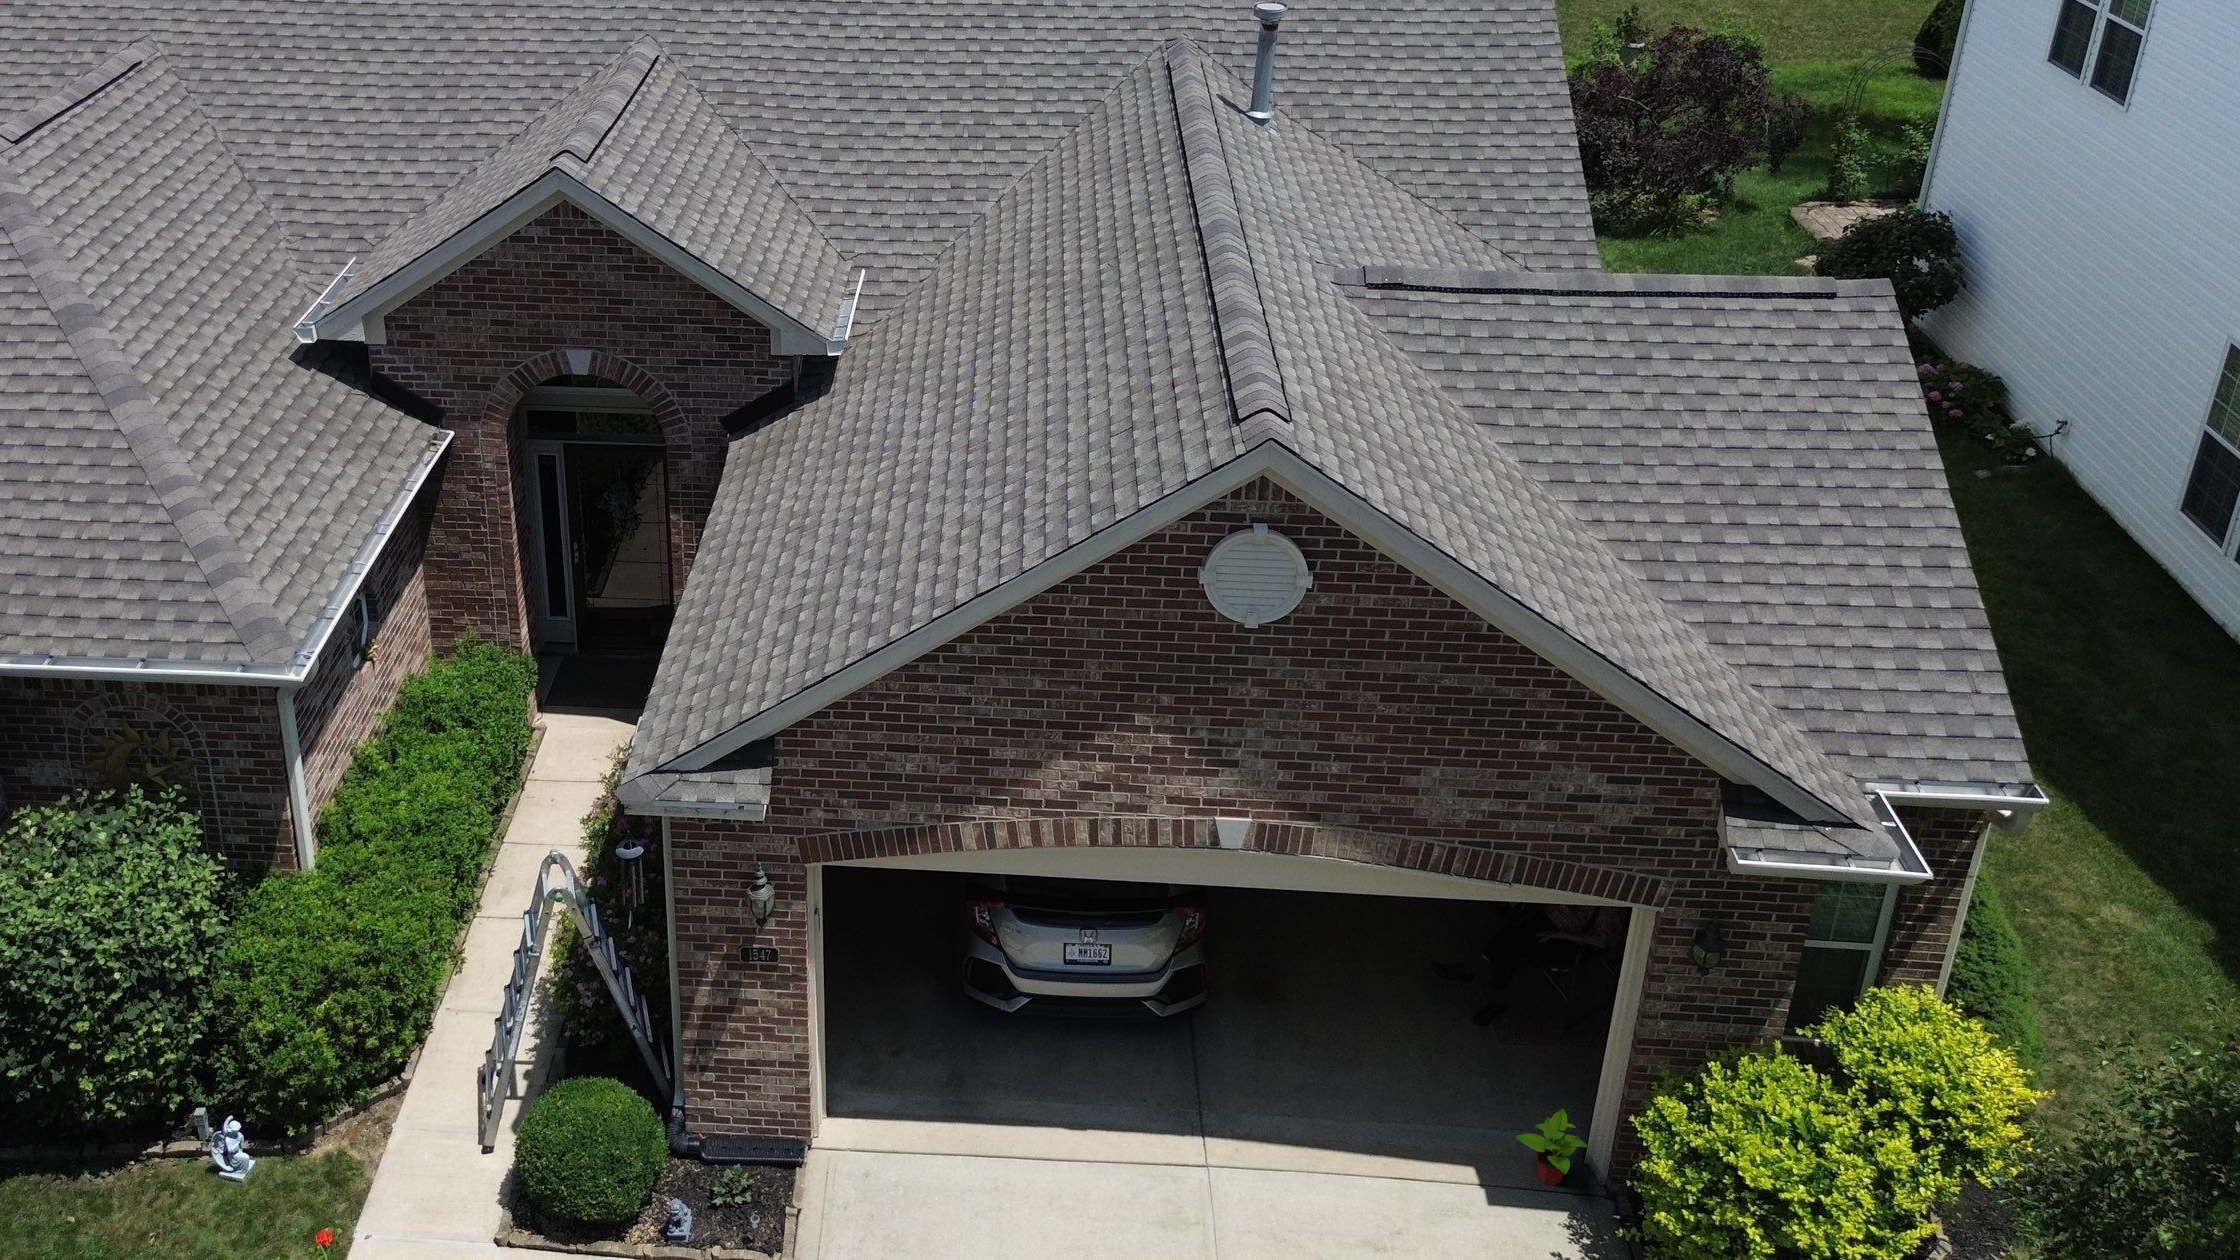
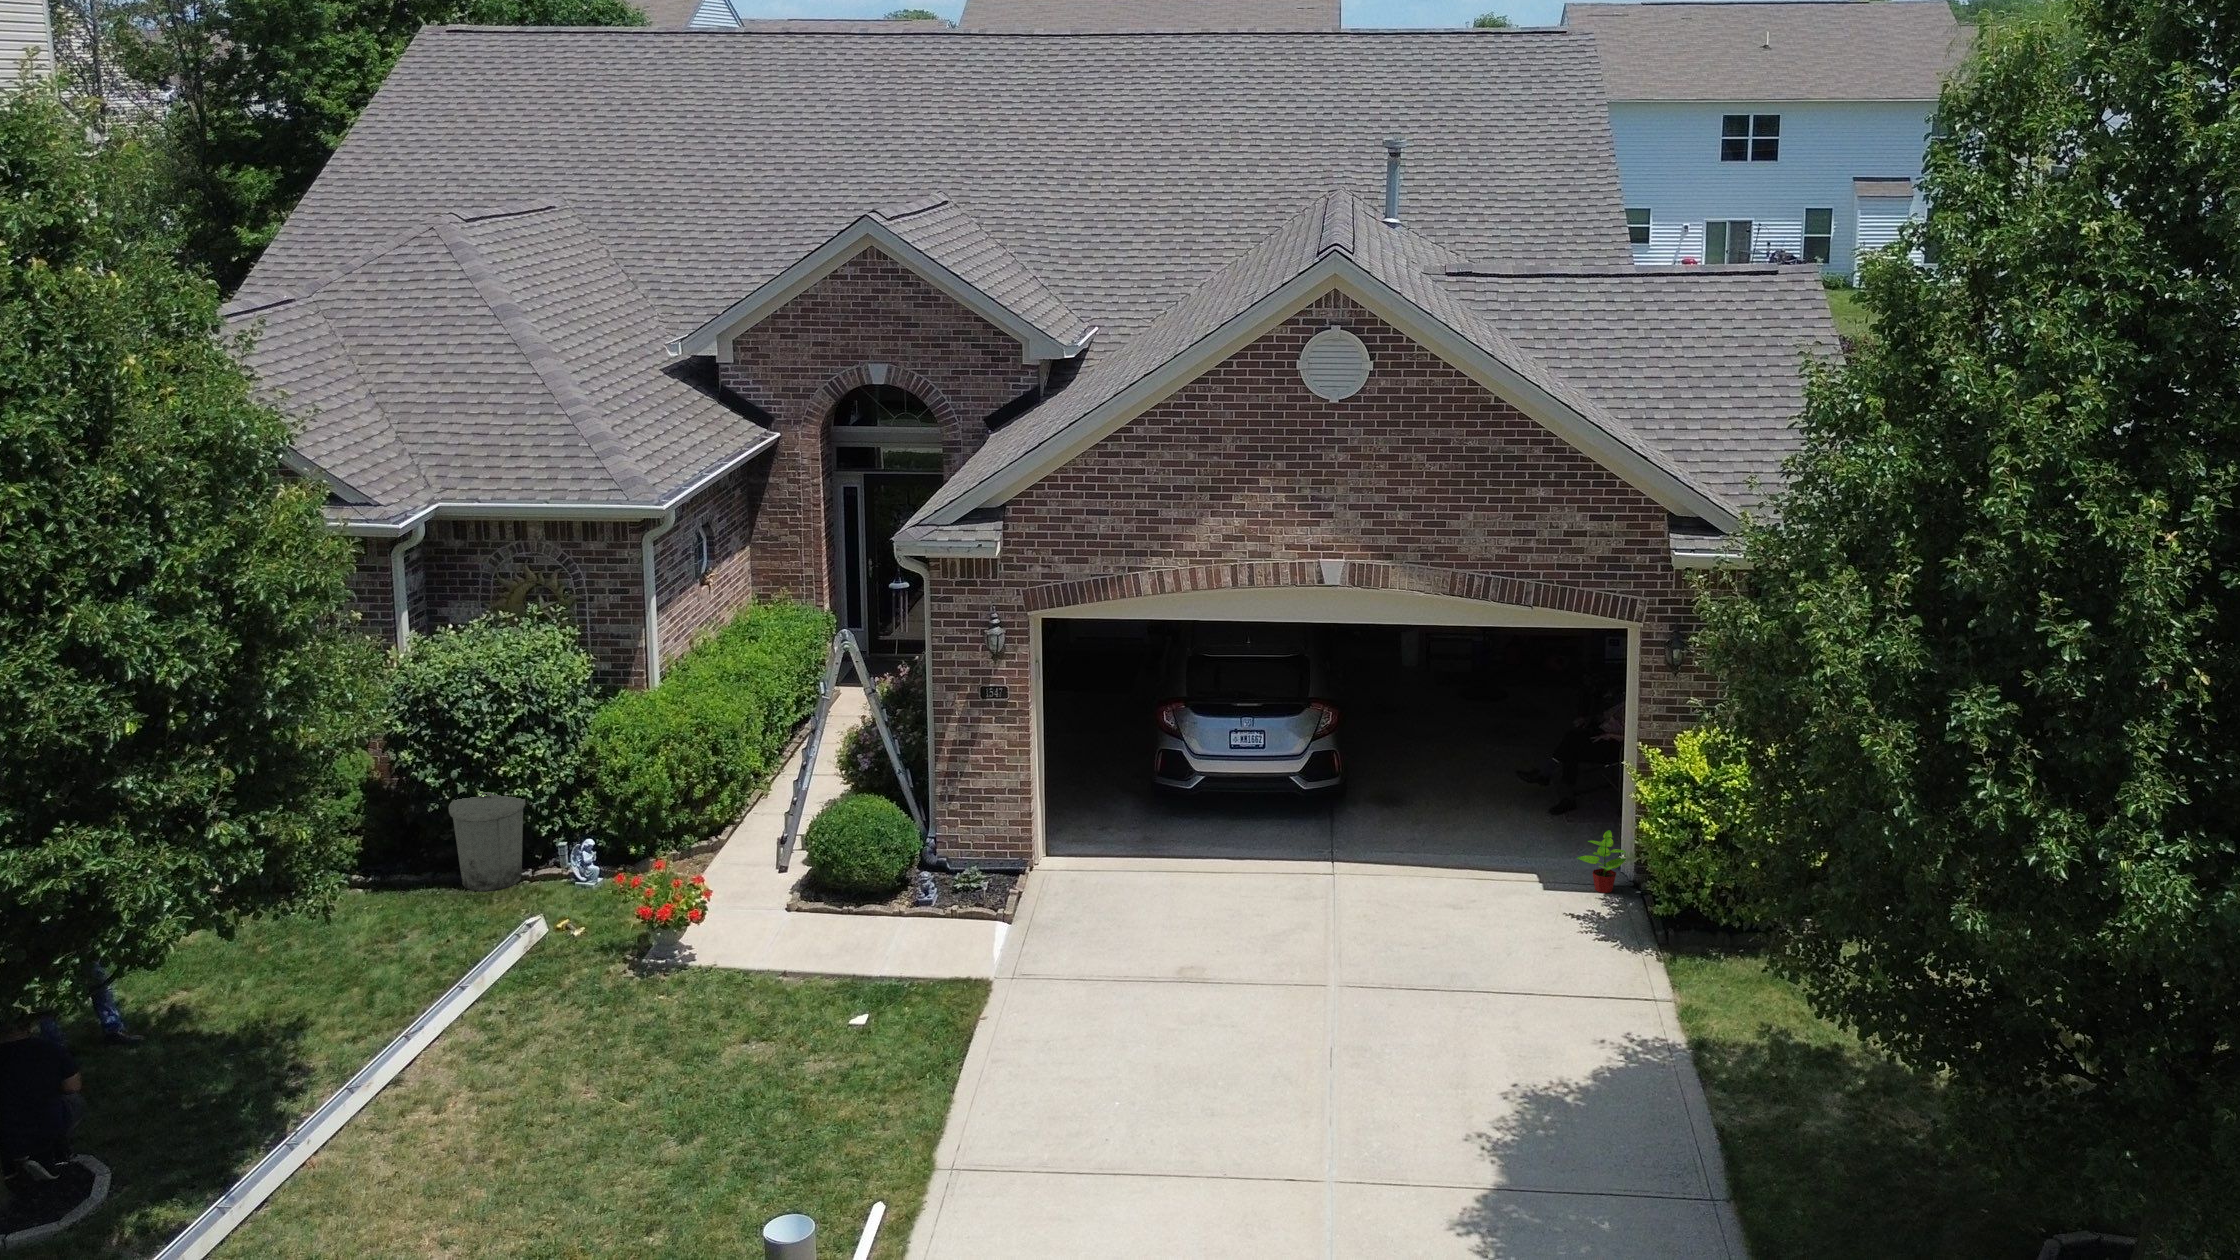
trash can: none [44,1049,151,1193] -> present [449,792,525,891]

